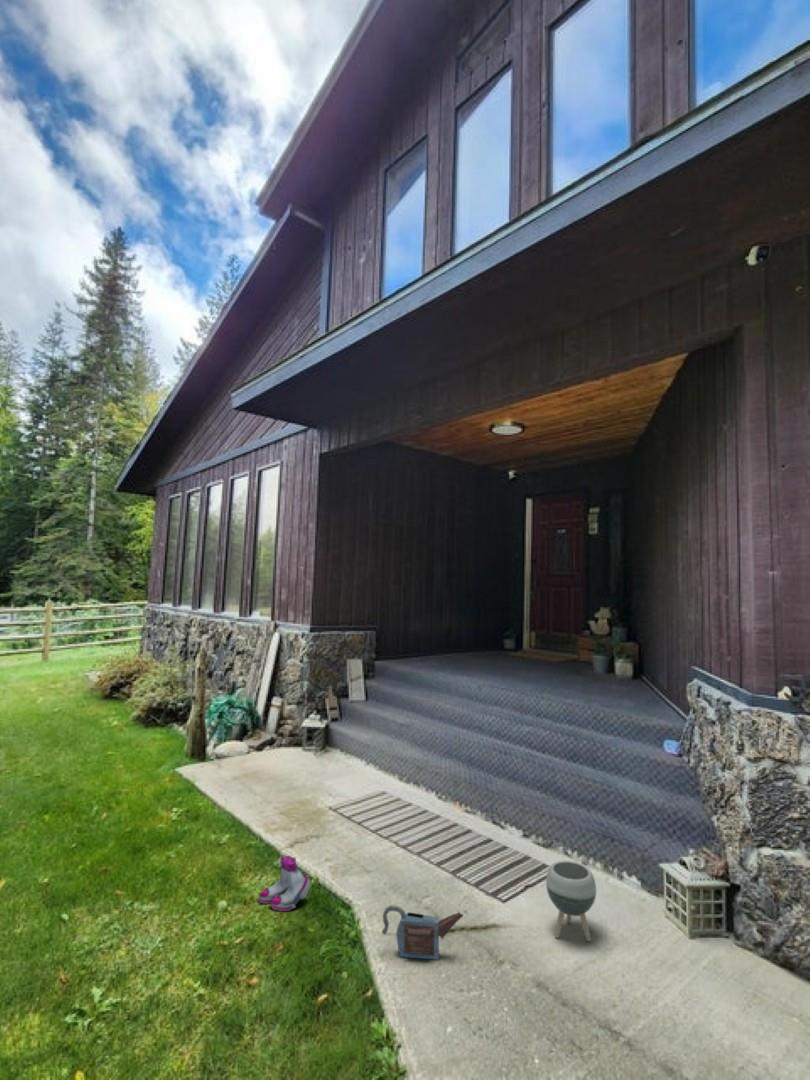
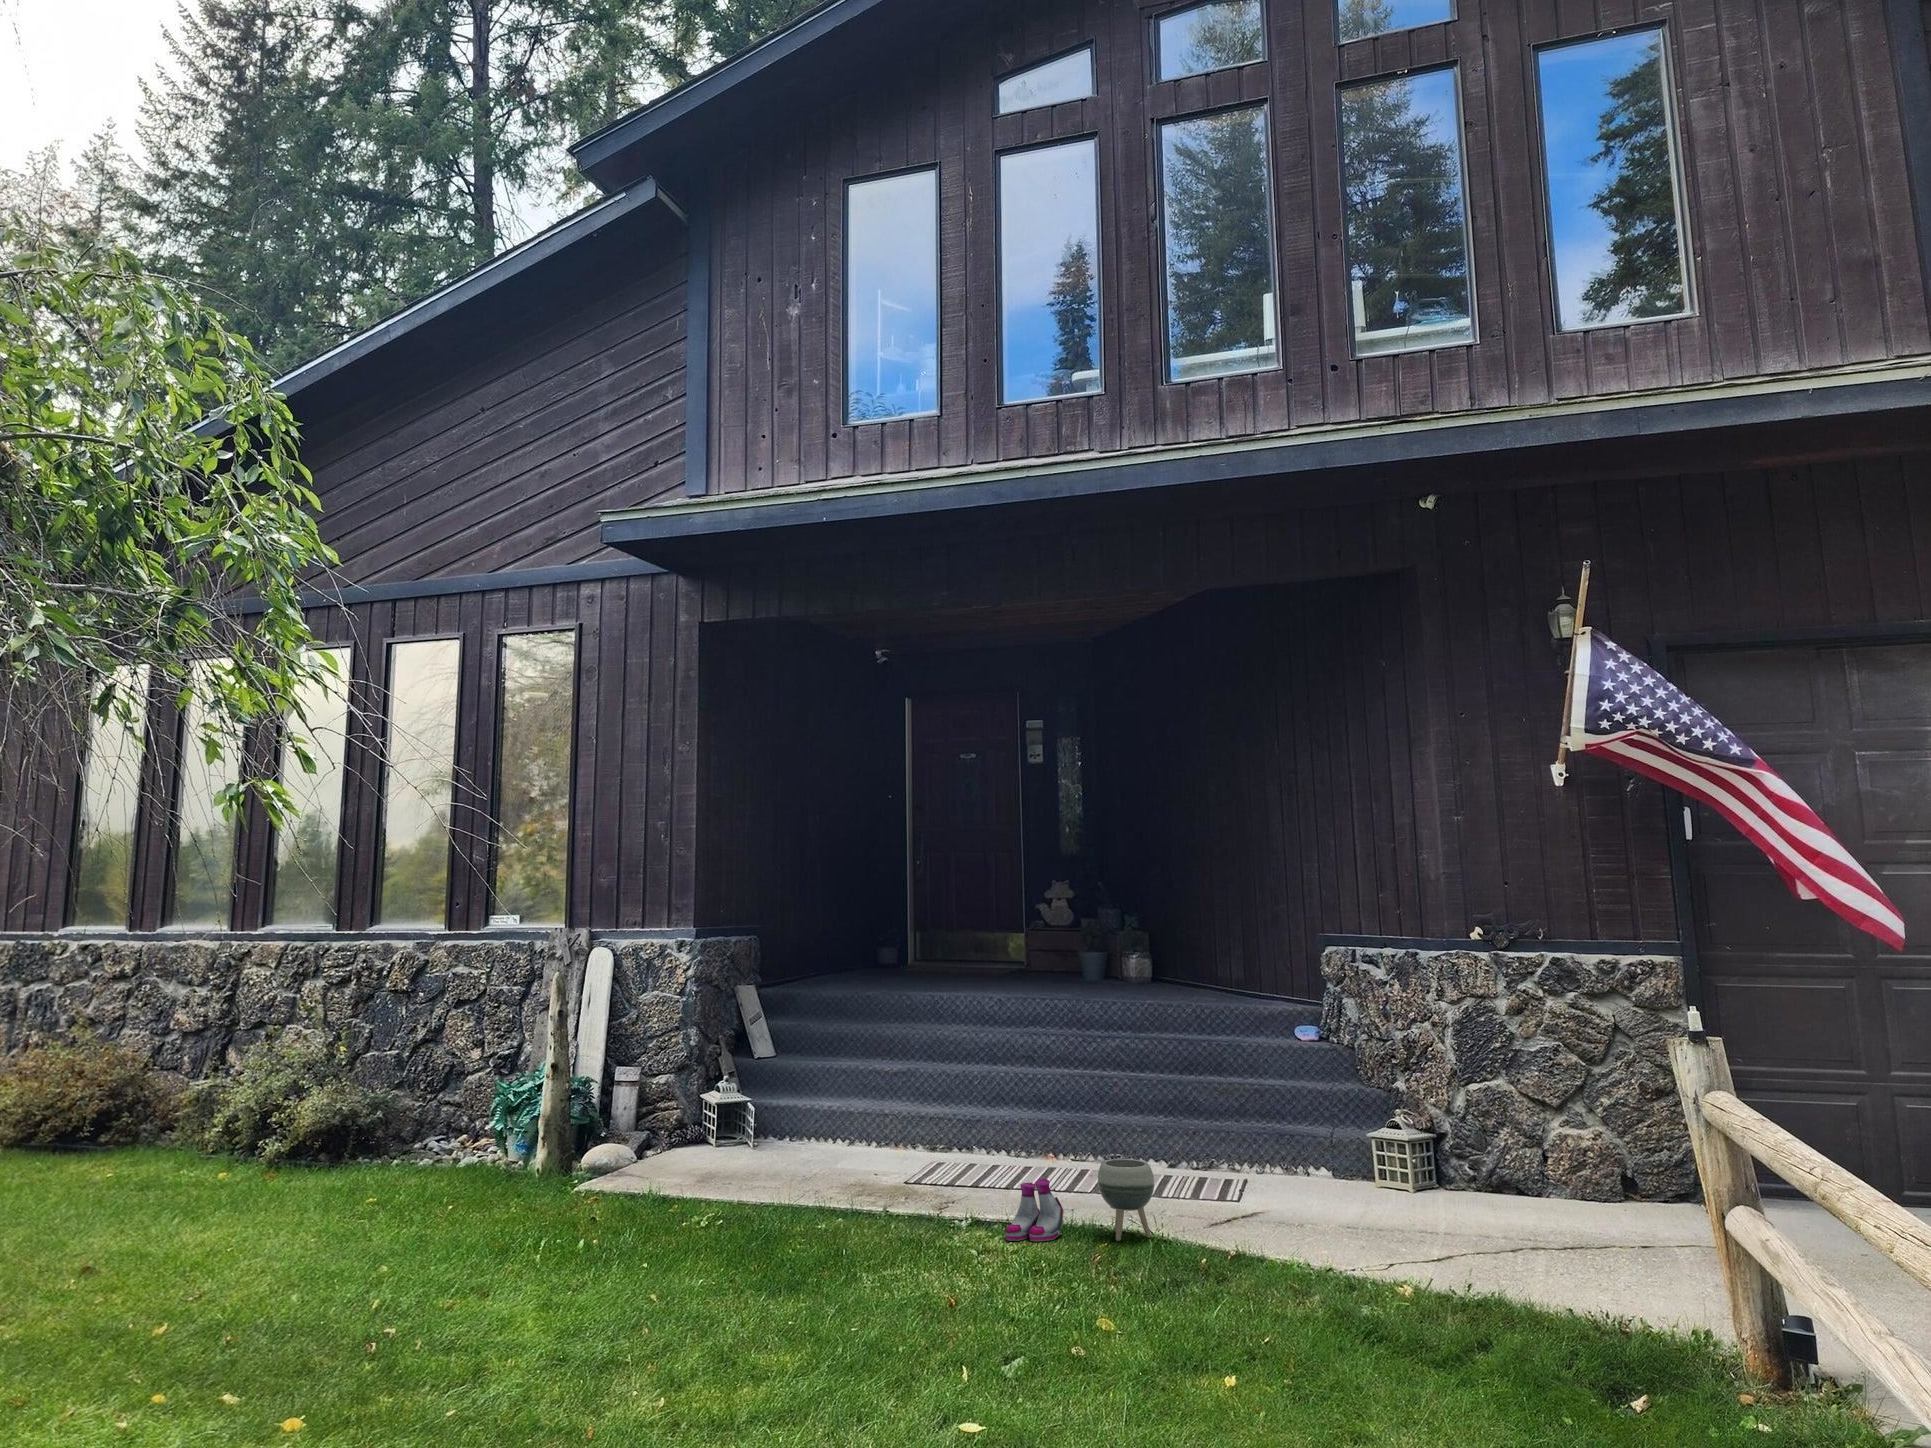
planter: present [546,861,596,941] -> present [1098,1159,1154,1241]
watering can: present [382,905,463,960] -> none [1194,1182,1266,1239]

